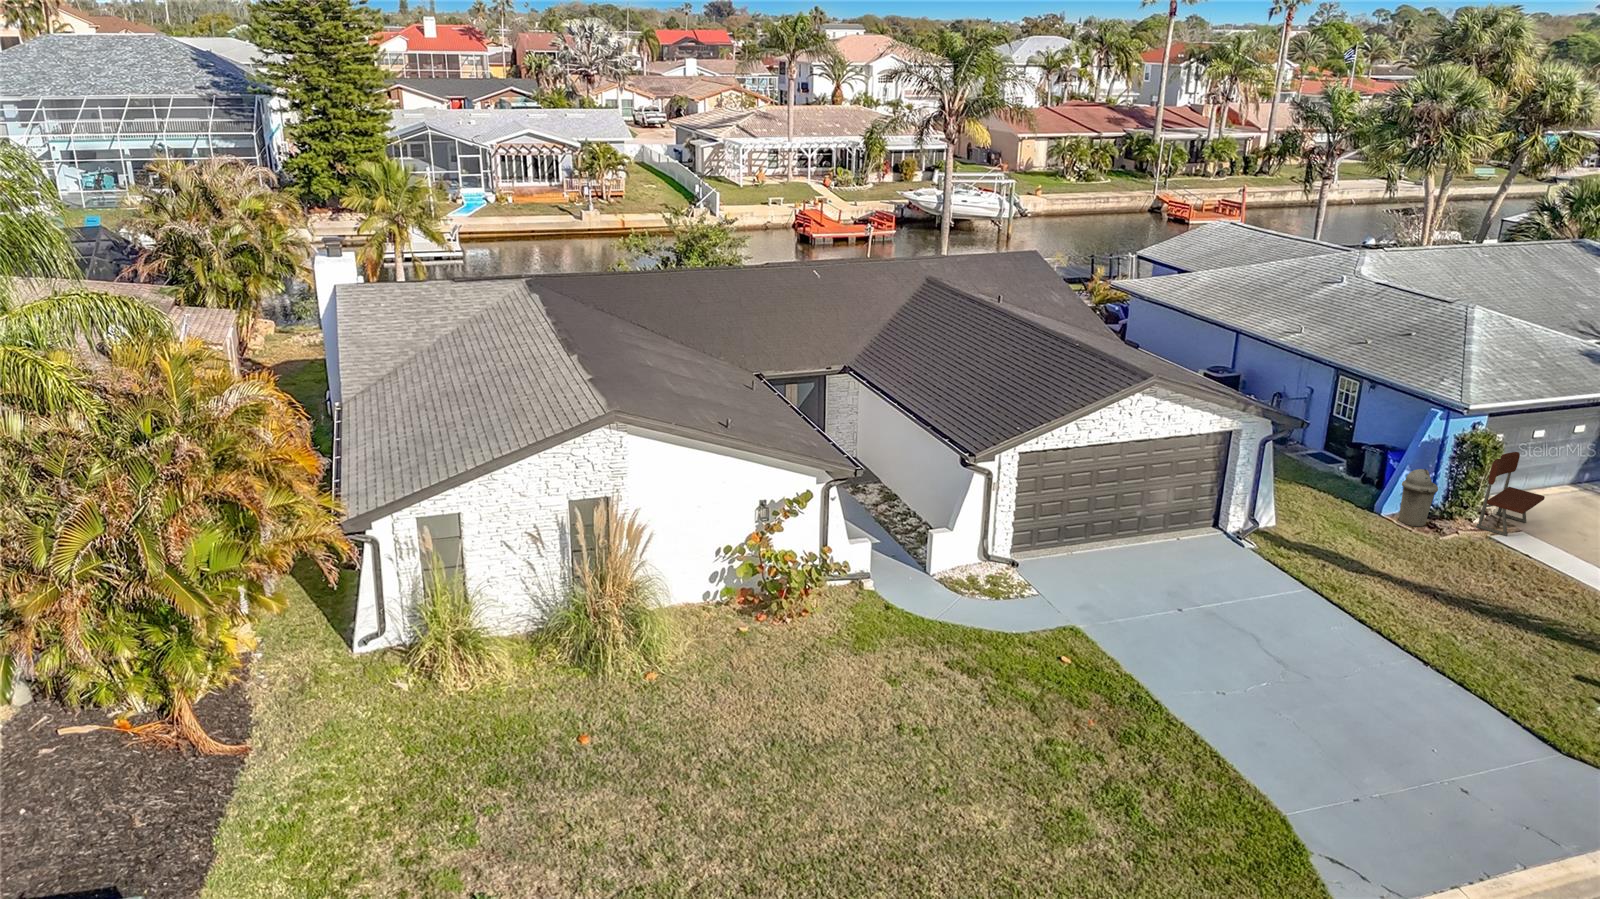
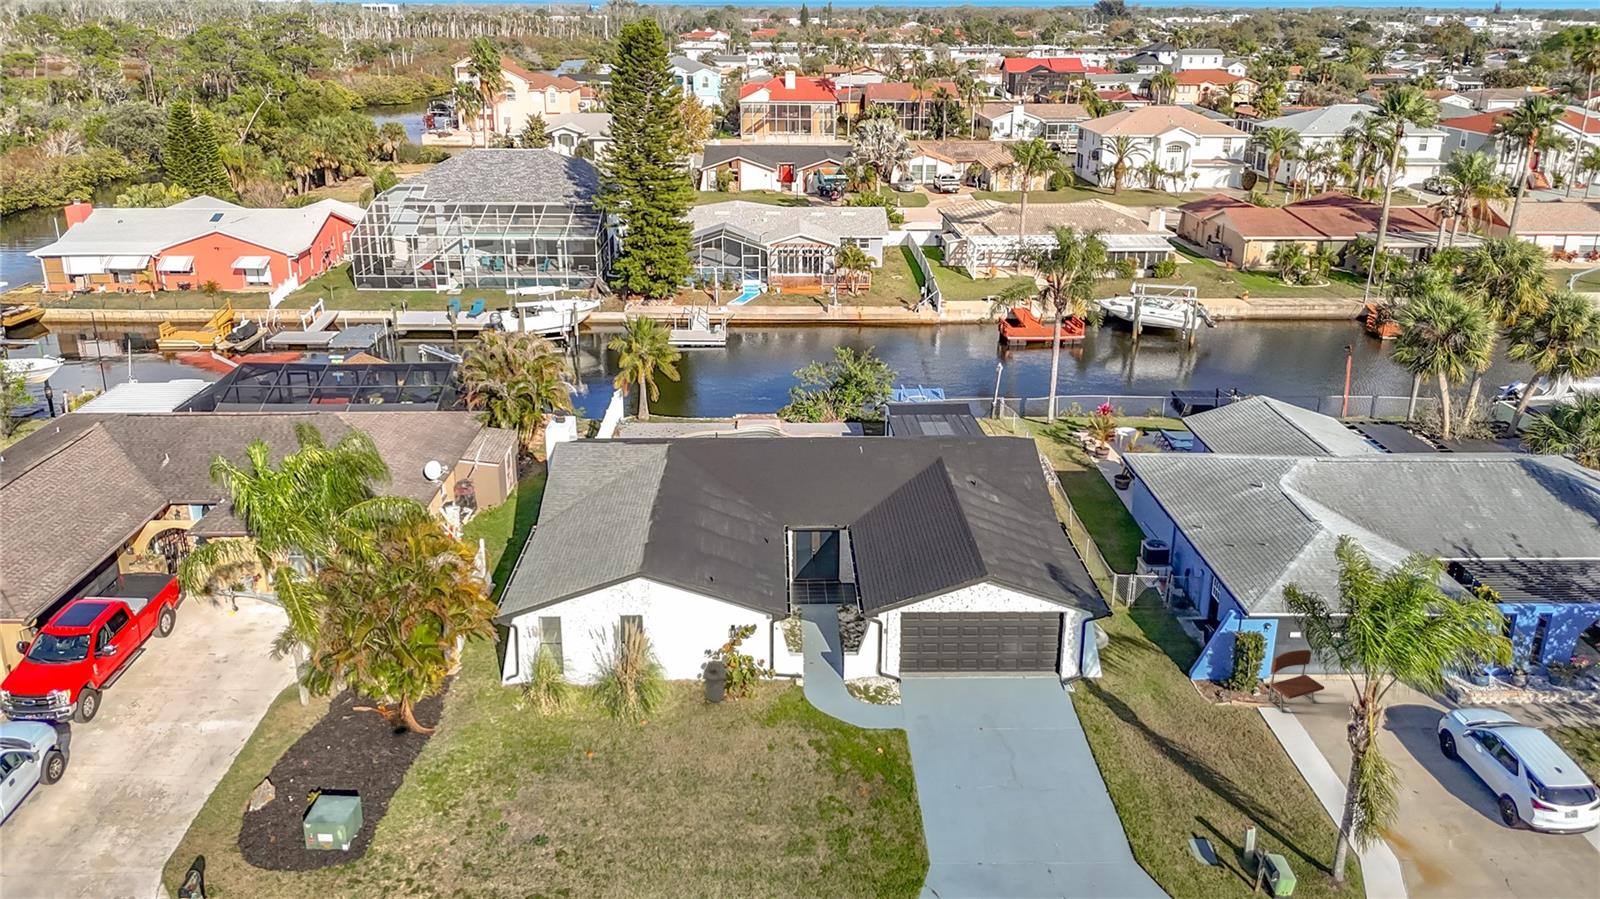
trash can: present [1399,469,1438,526] -> present [703,660,726,702]
potted tree: none [135,713,188,775] -> present [389,709,409,736]

